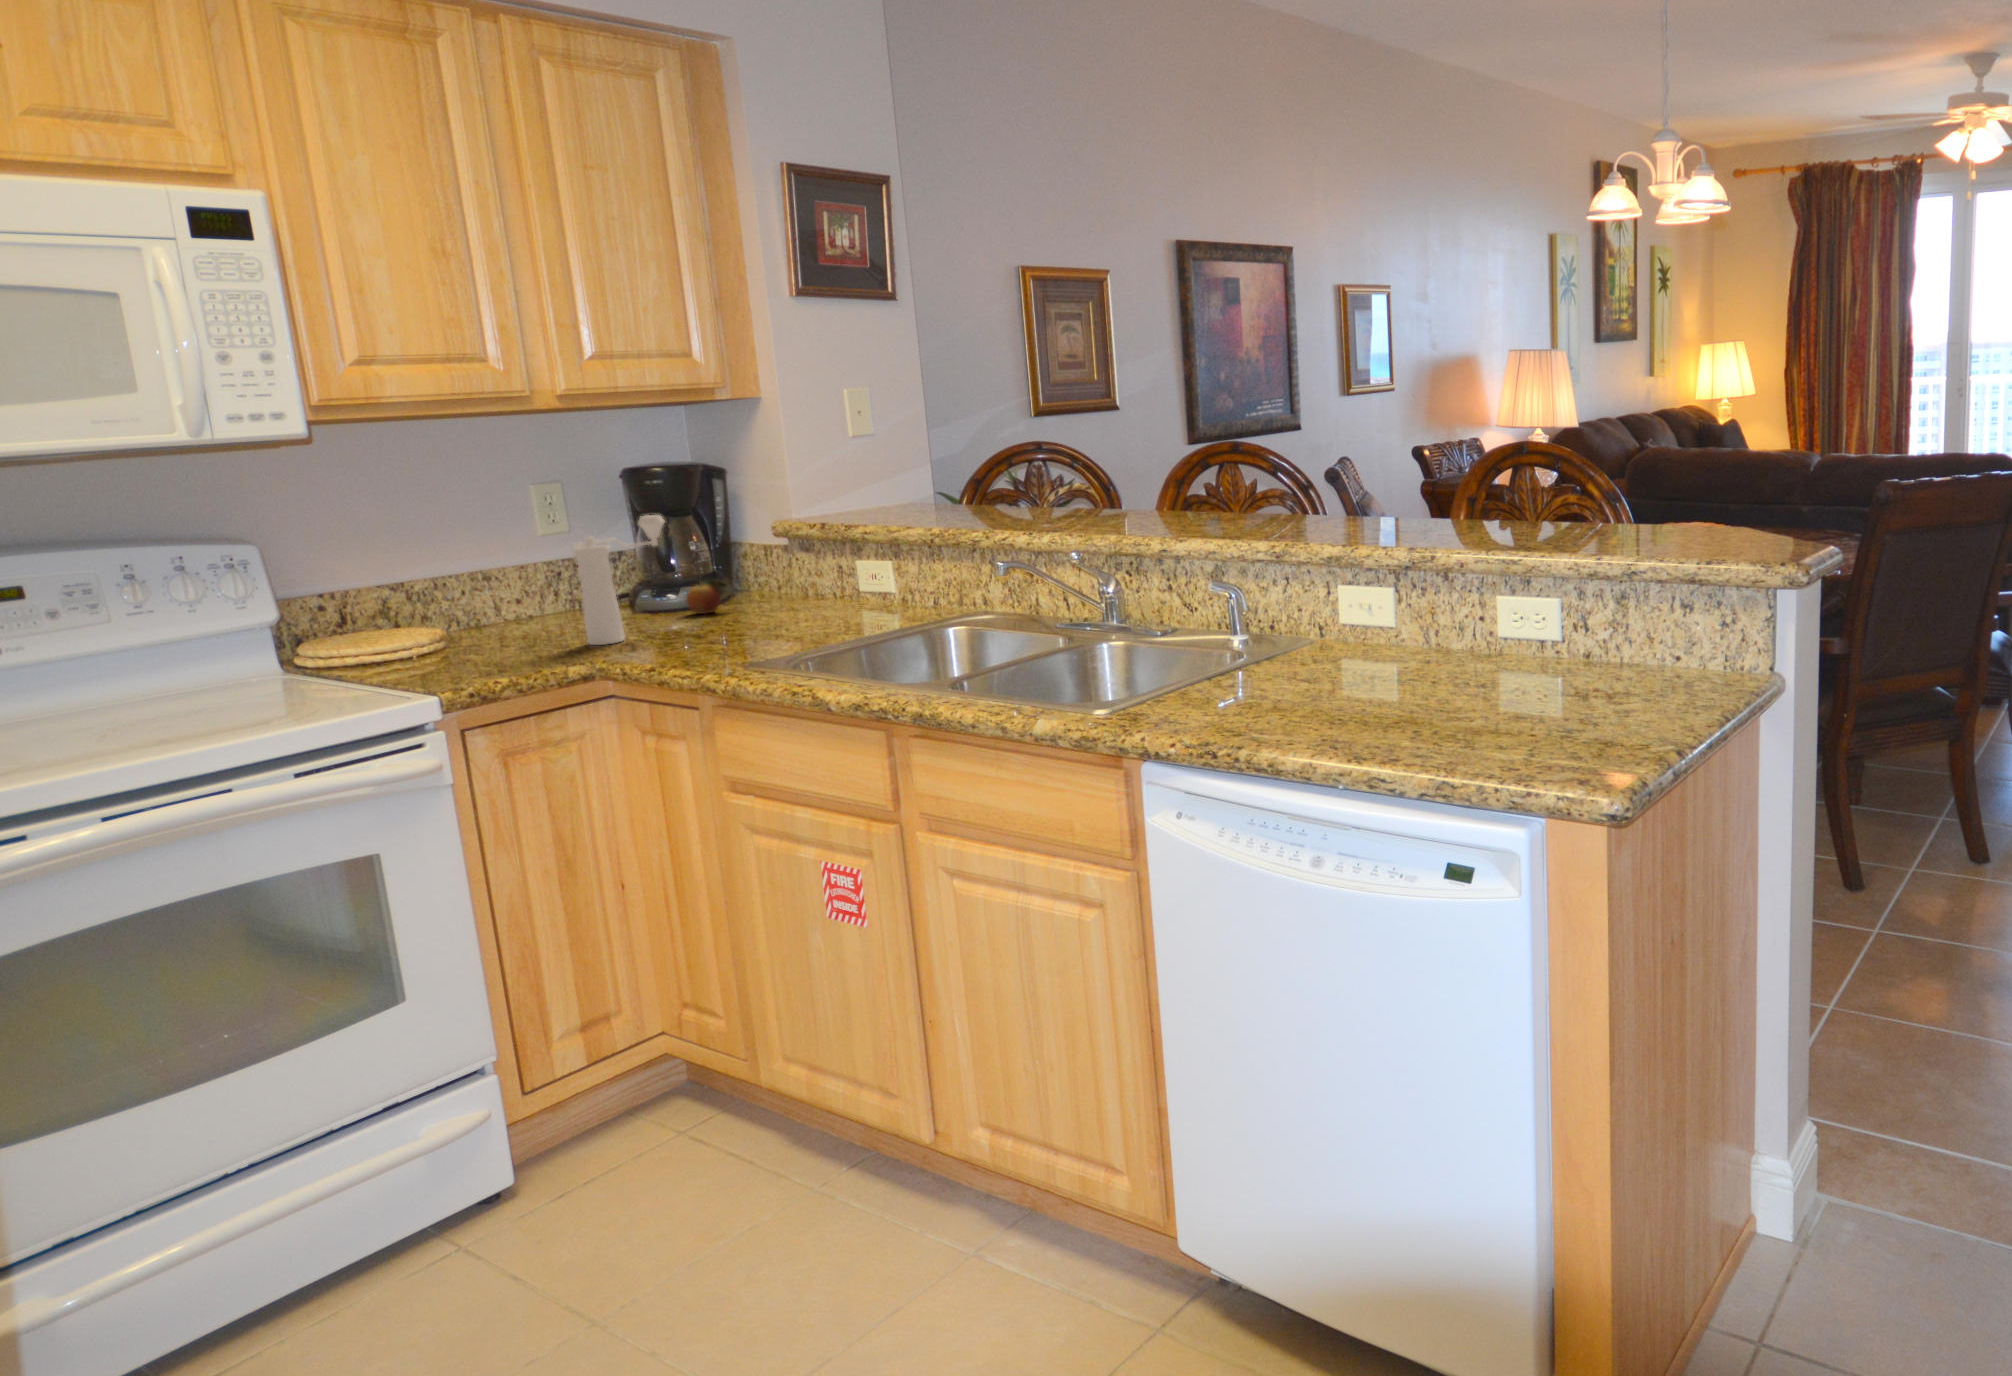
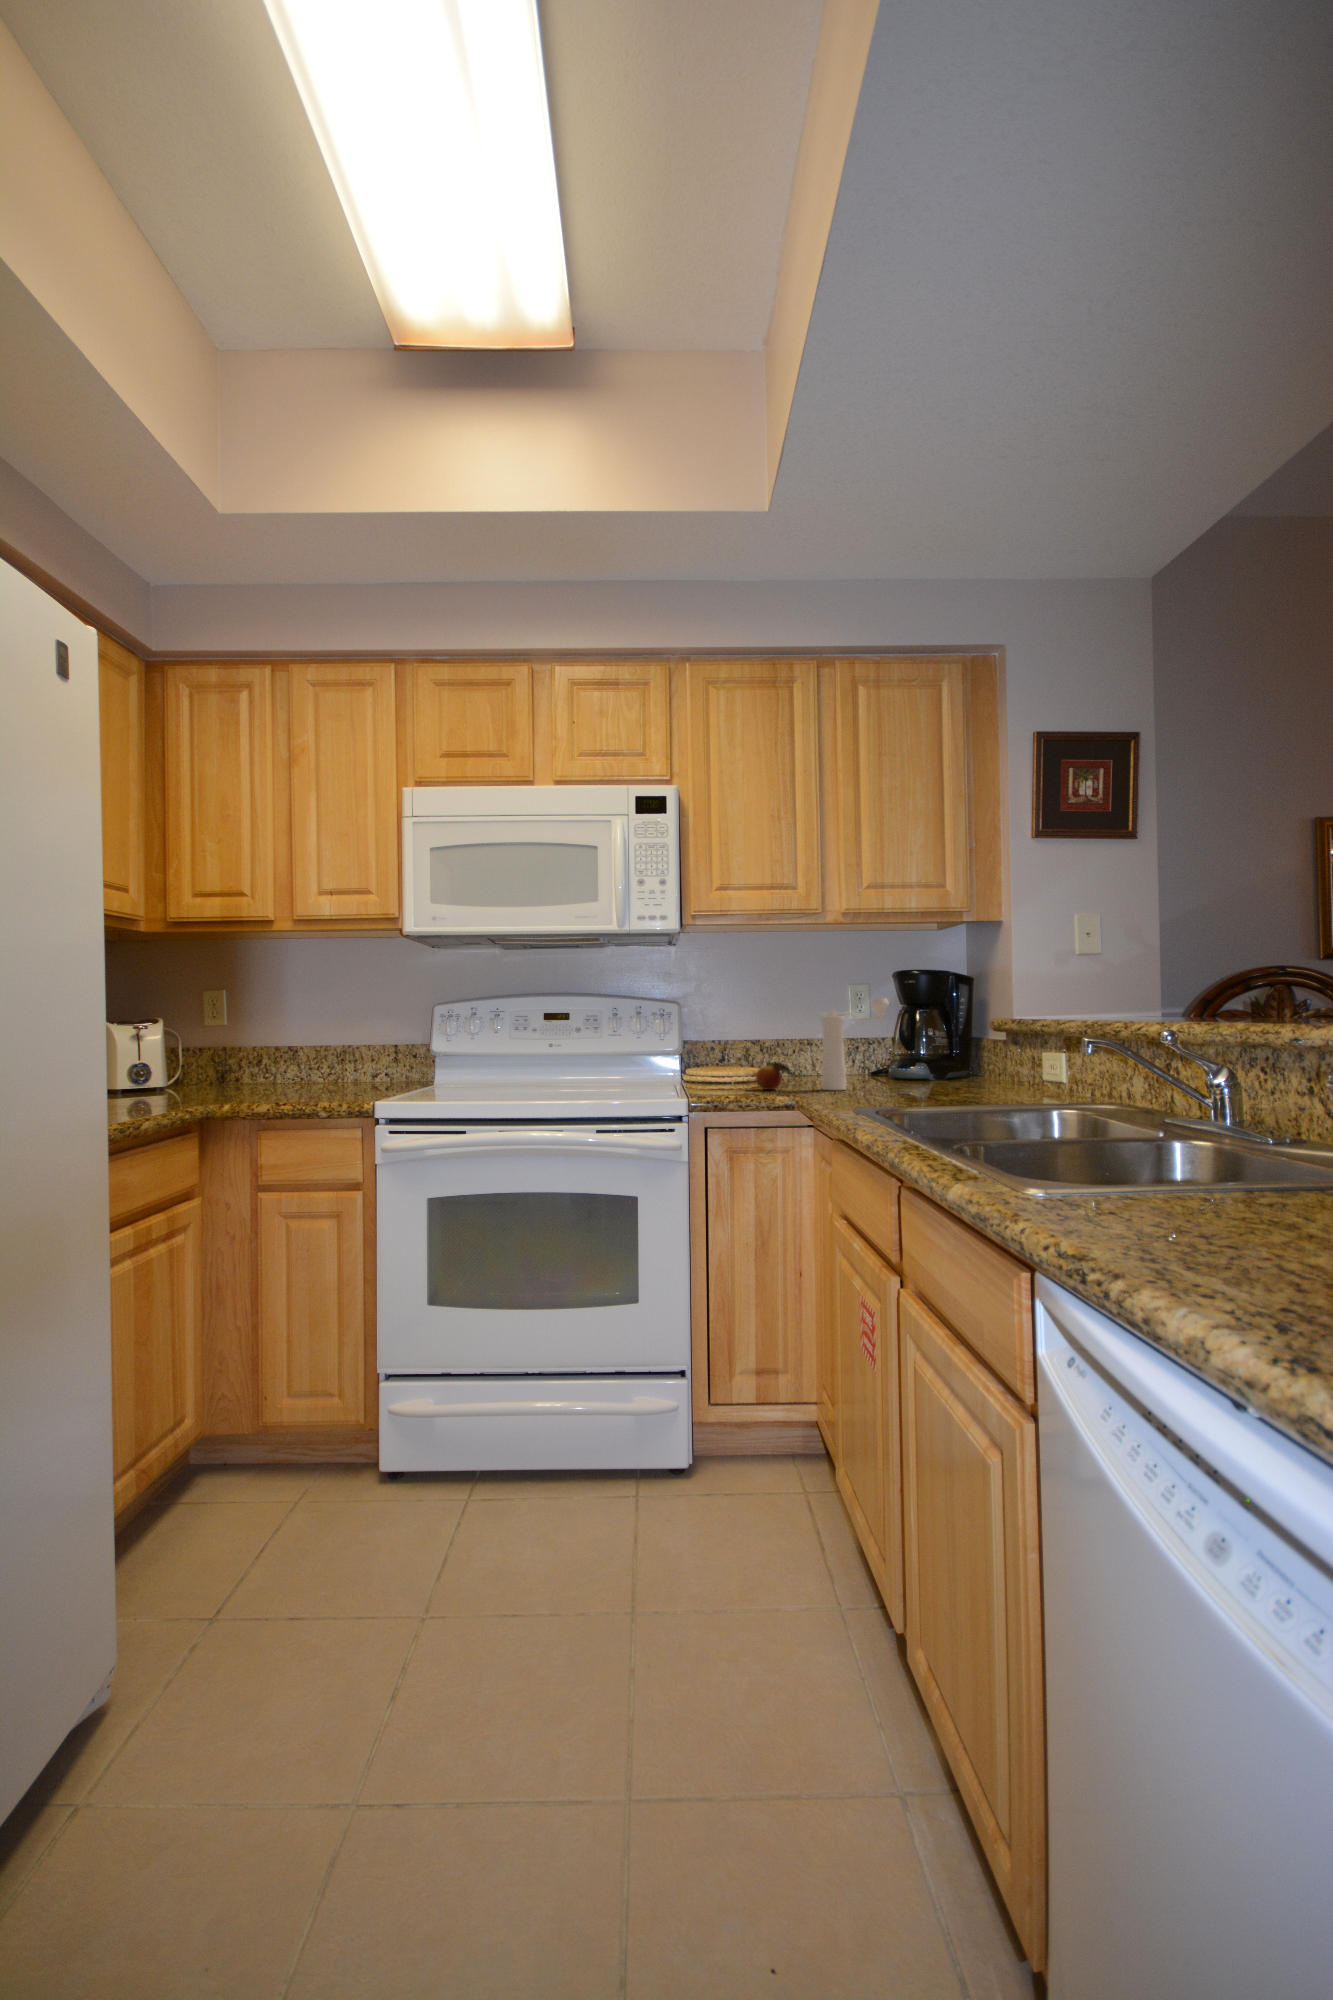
fruit: present [686,580,737,614] -> present [756,1062,795,1090]

